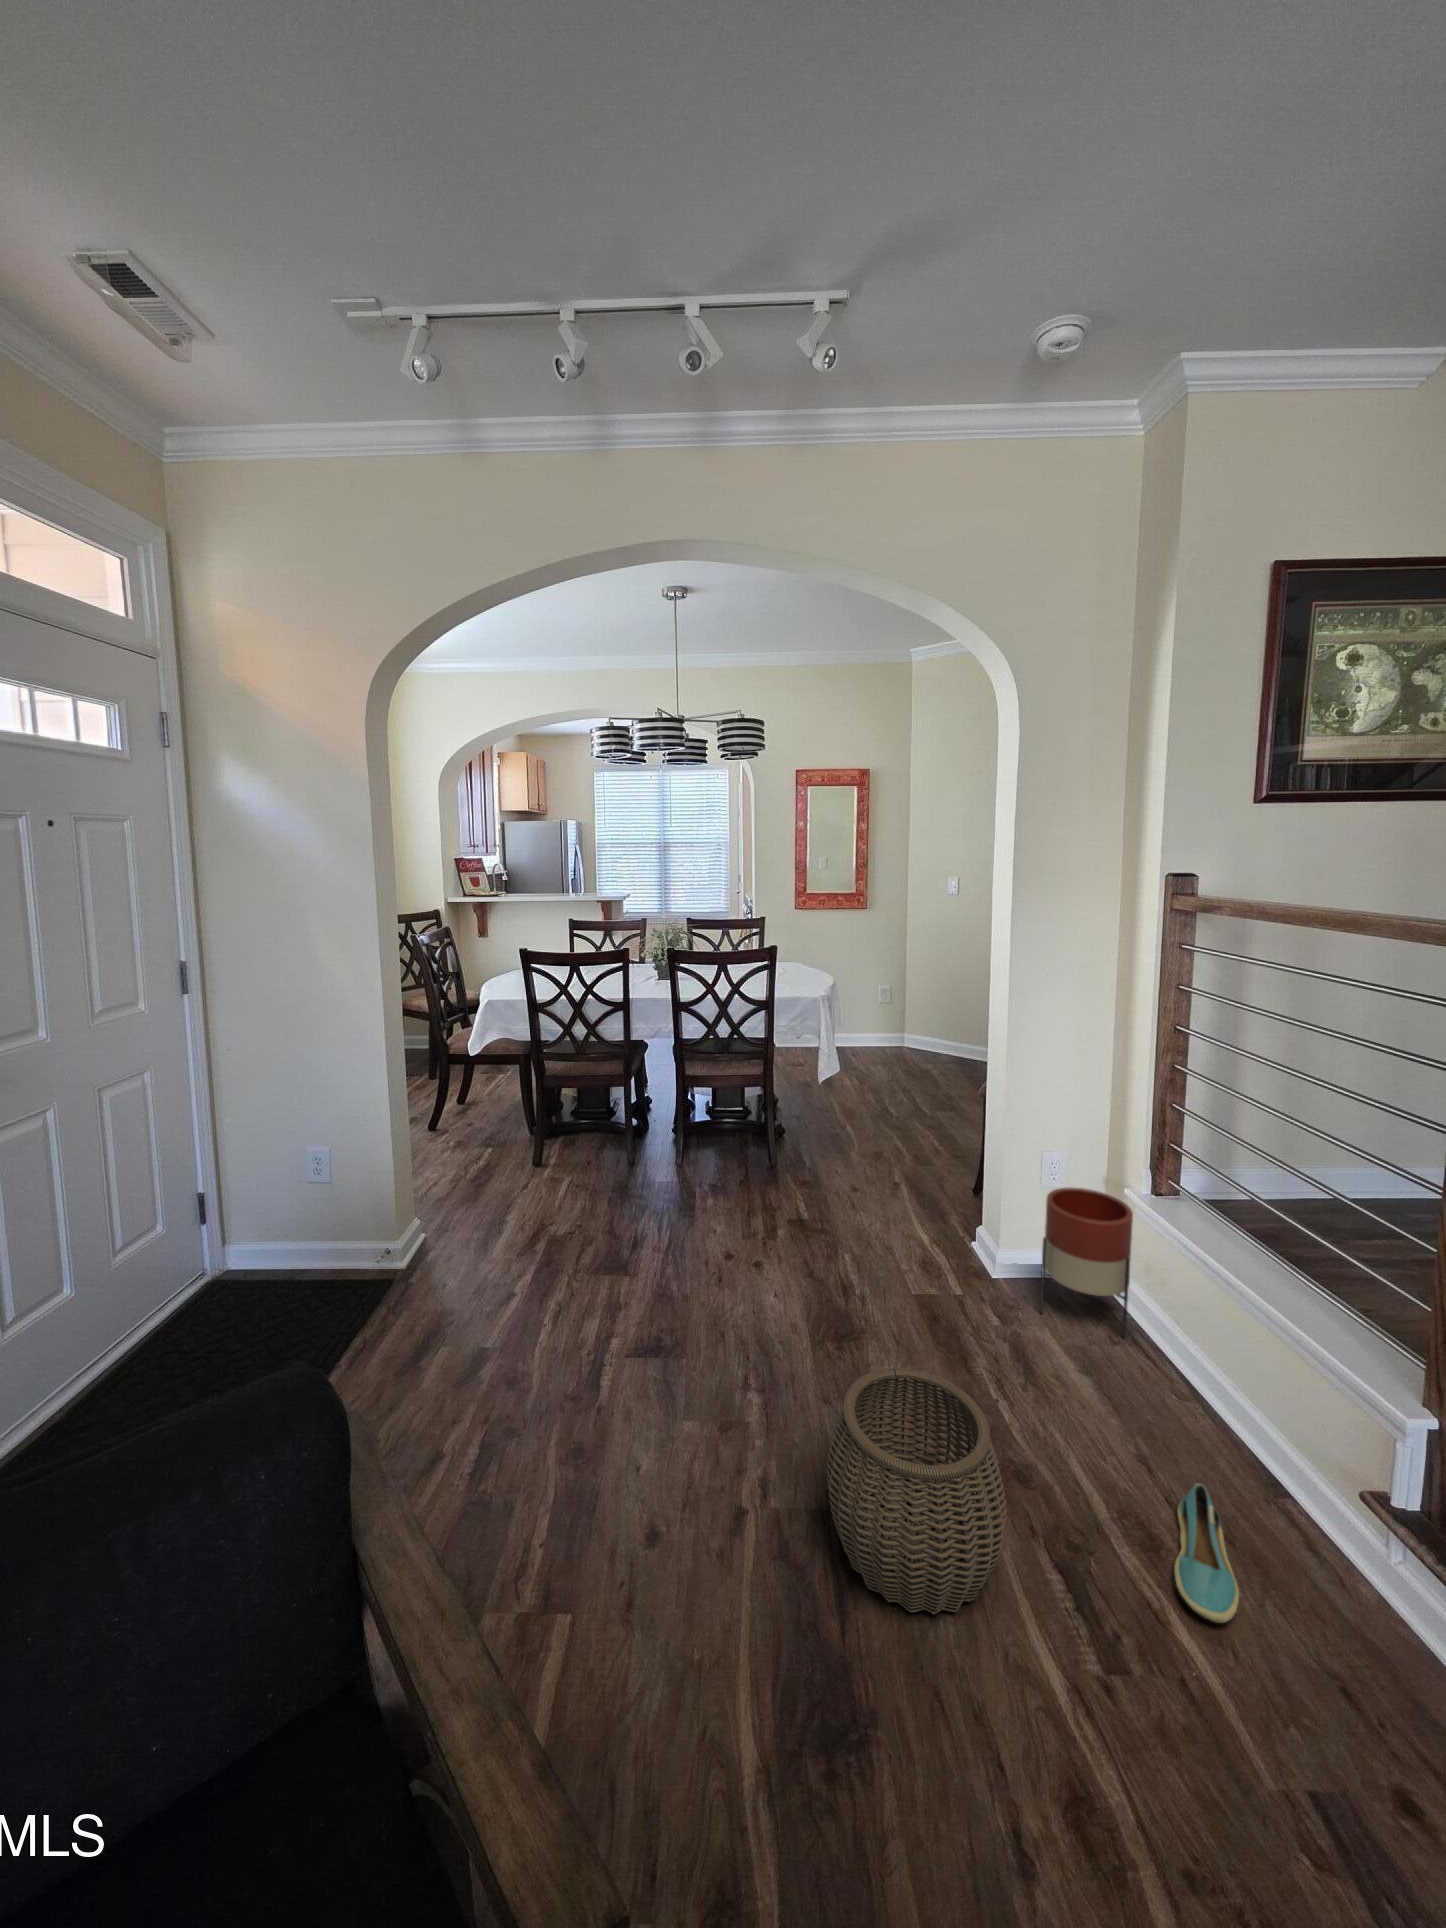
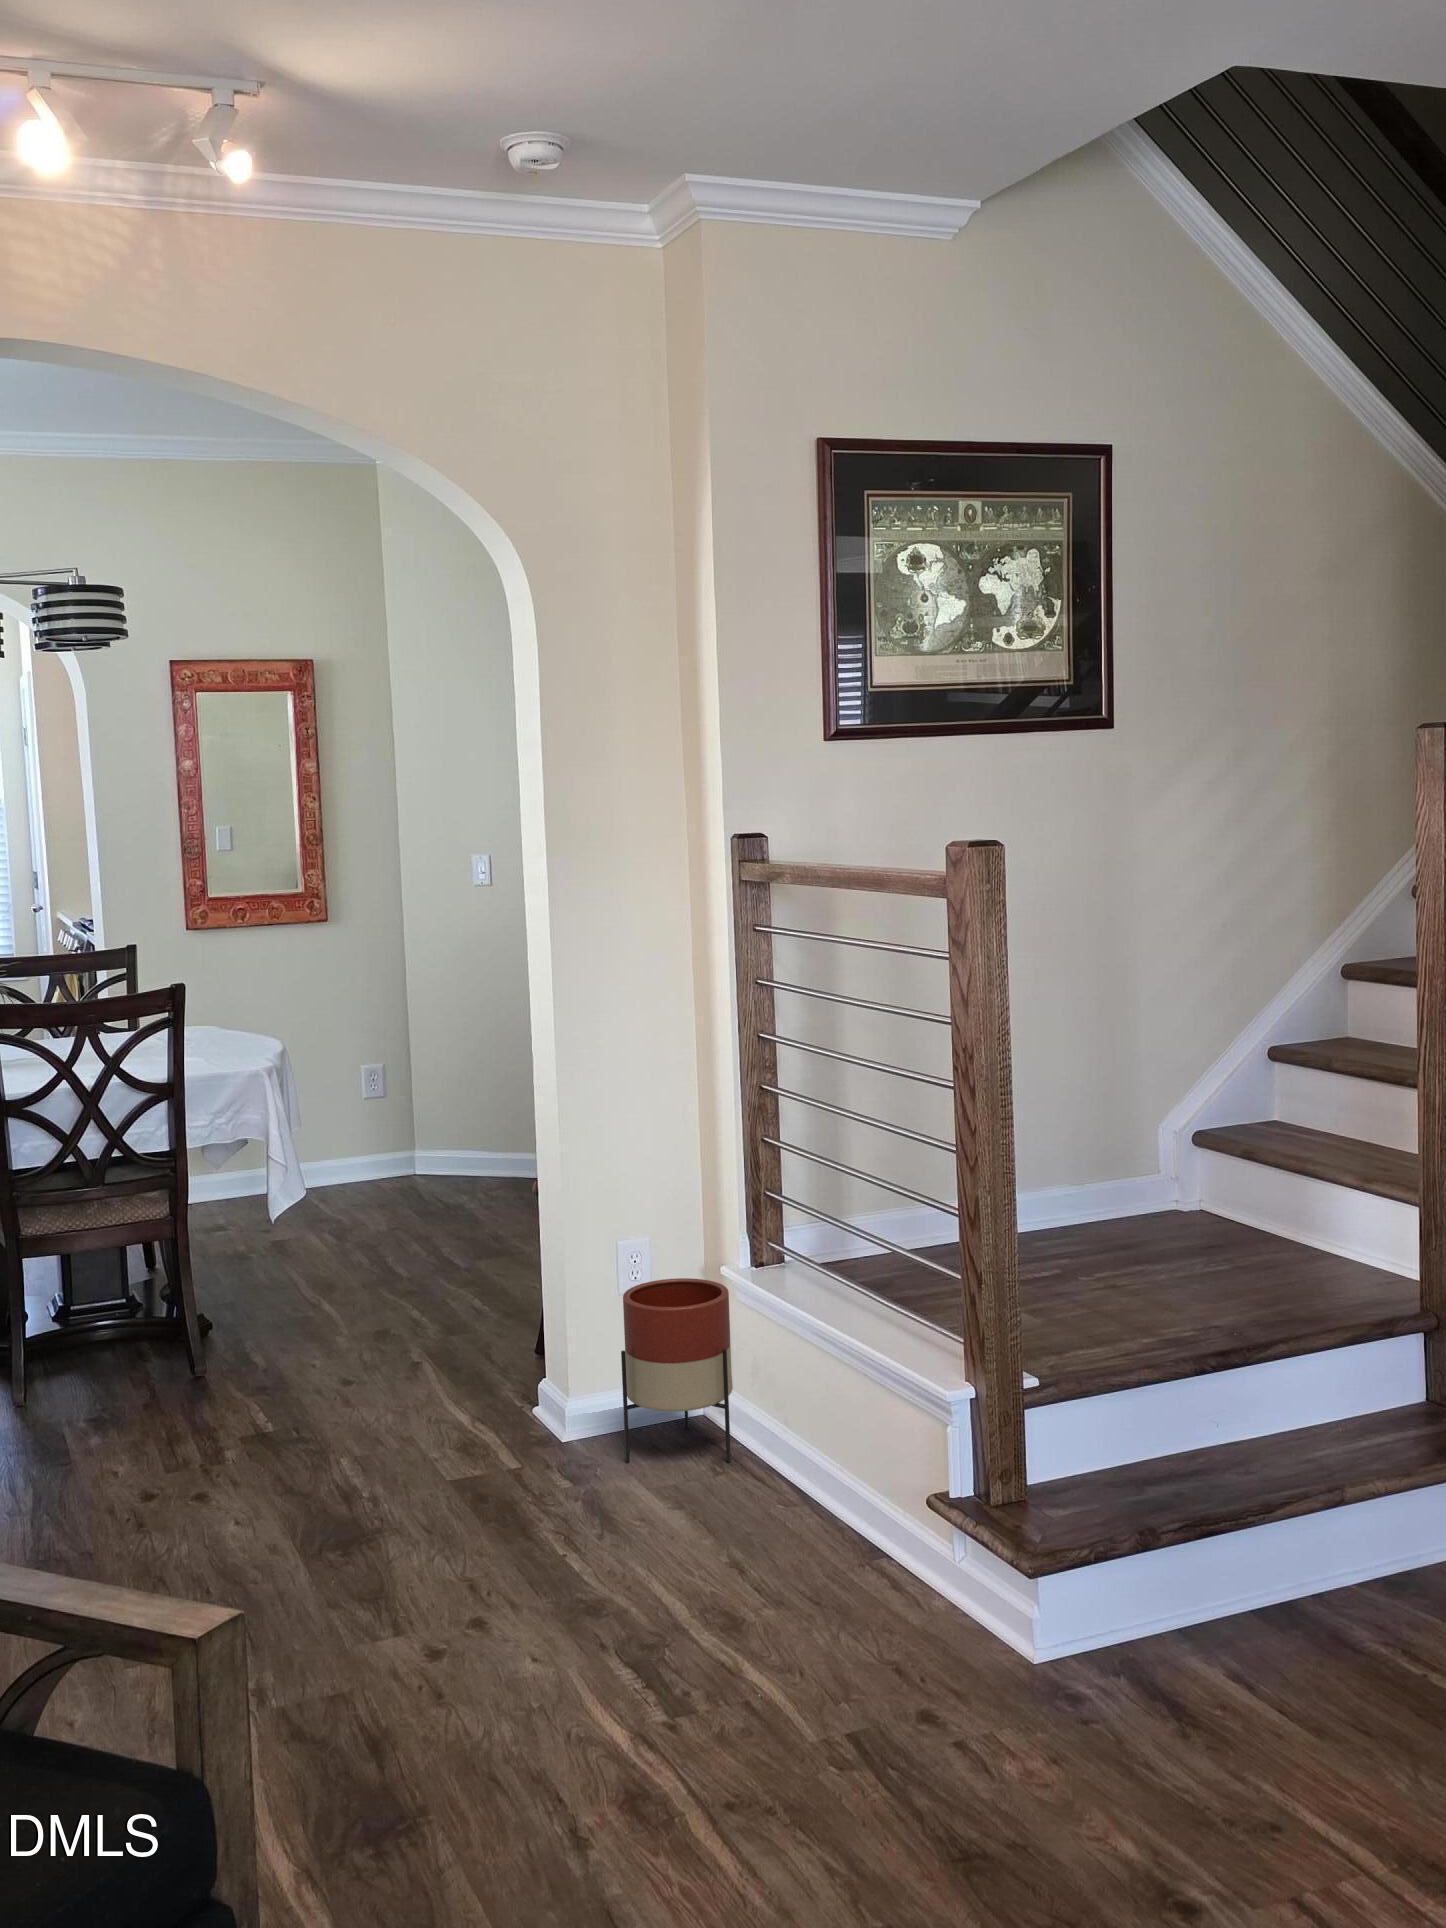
woven basket: present [827,1368,1007,1615] -> none [346,1489,568,1748]
shoe: present [1174,1483,1239,1623] -> none [754,1547,816,1653]

